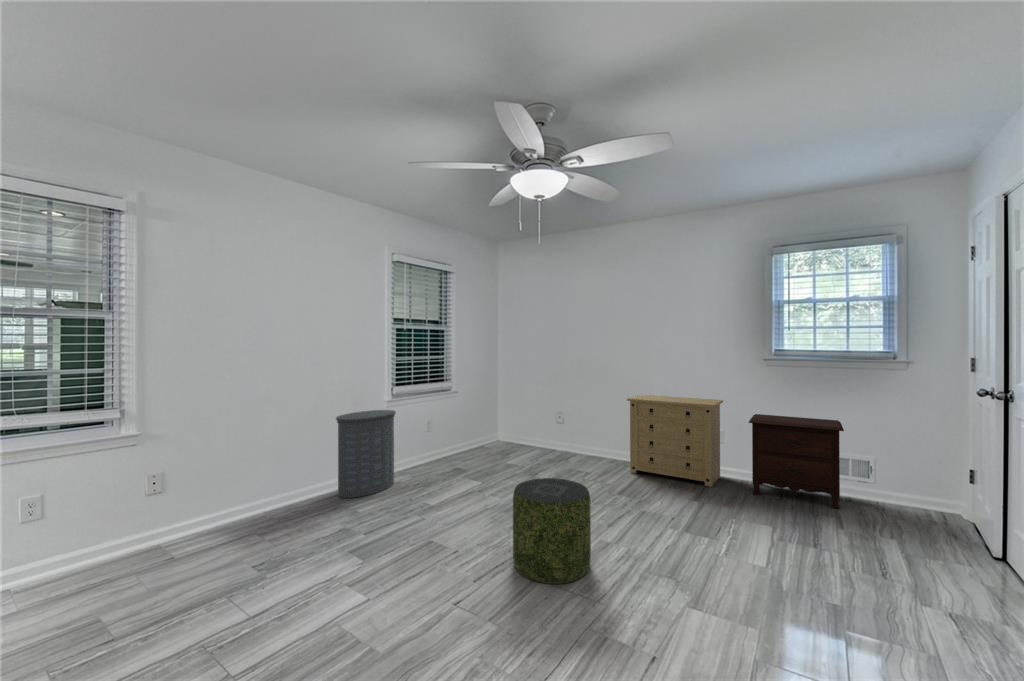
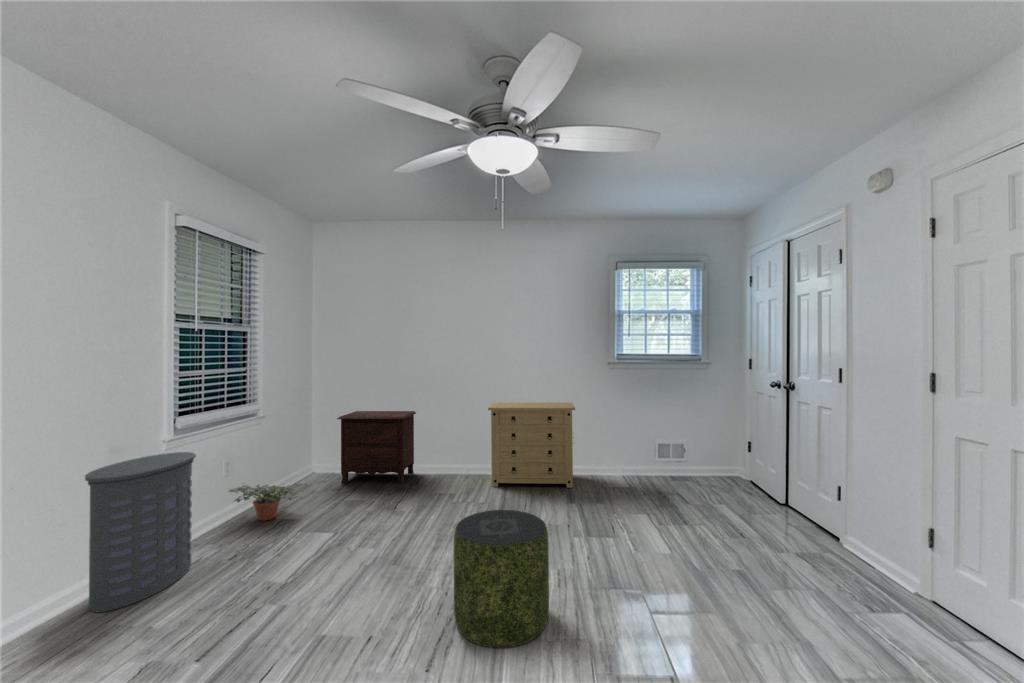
nightstand: present [749,414,844,509] -> present [337,411,416,484]
potted plant: none [426,438,475,467] -> present [229,485,302,521]

